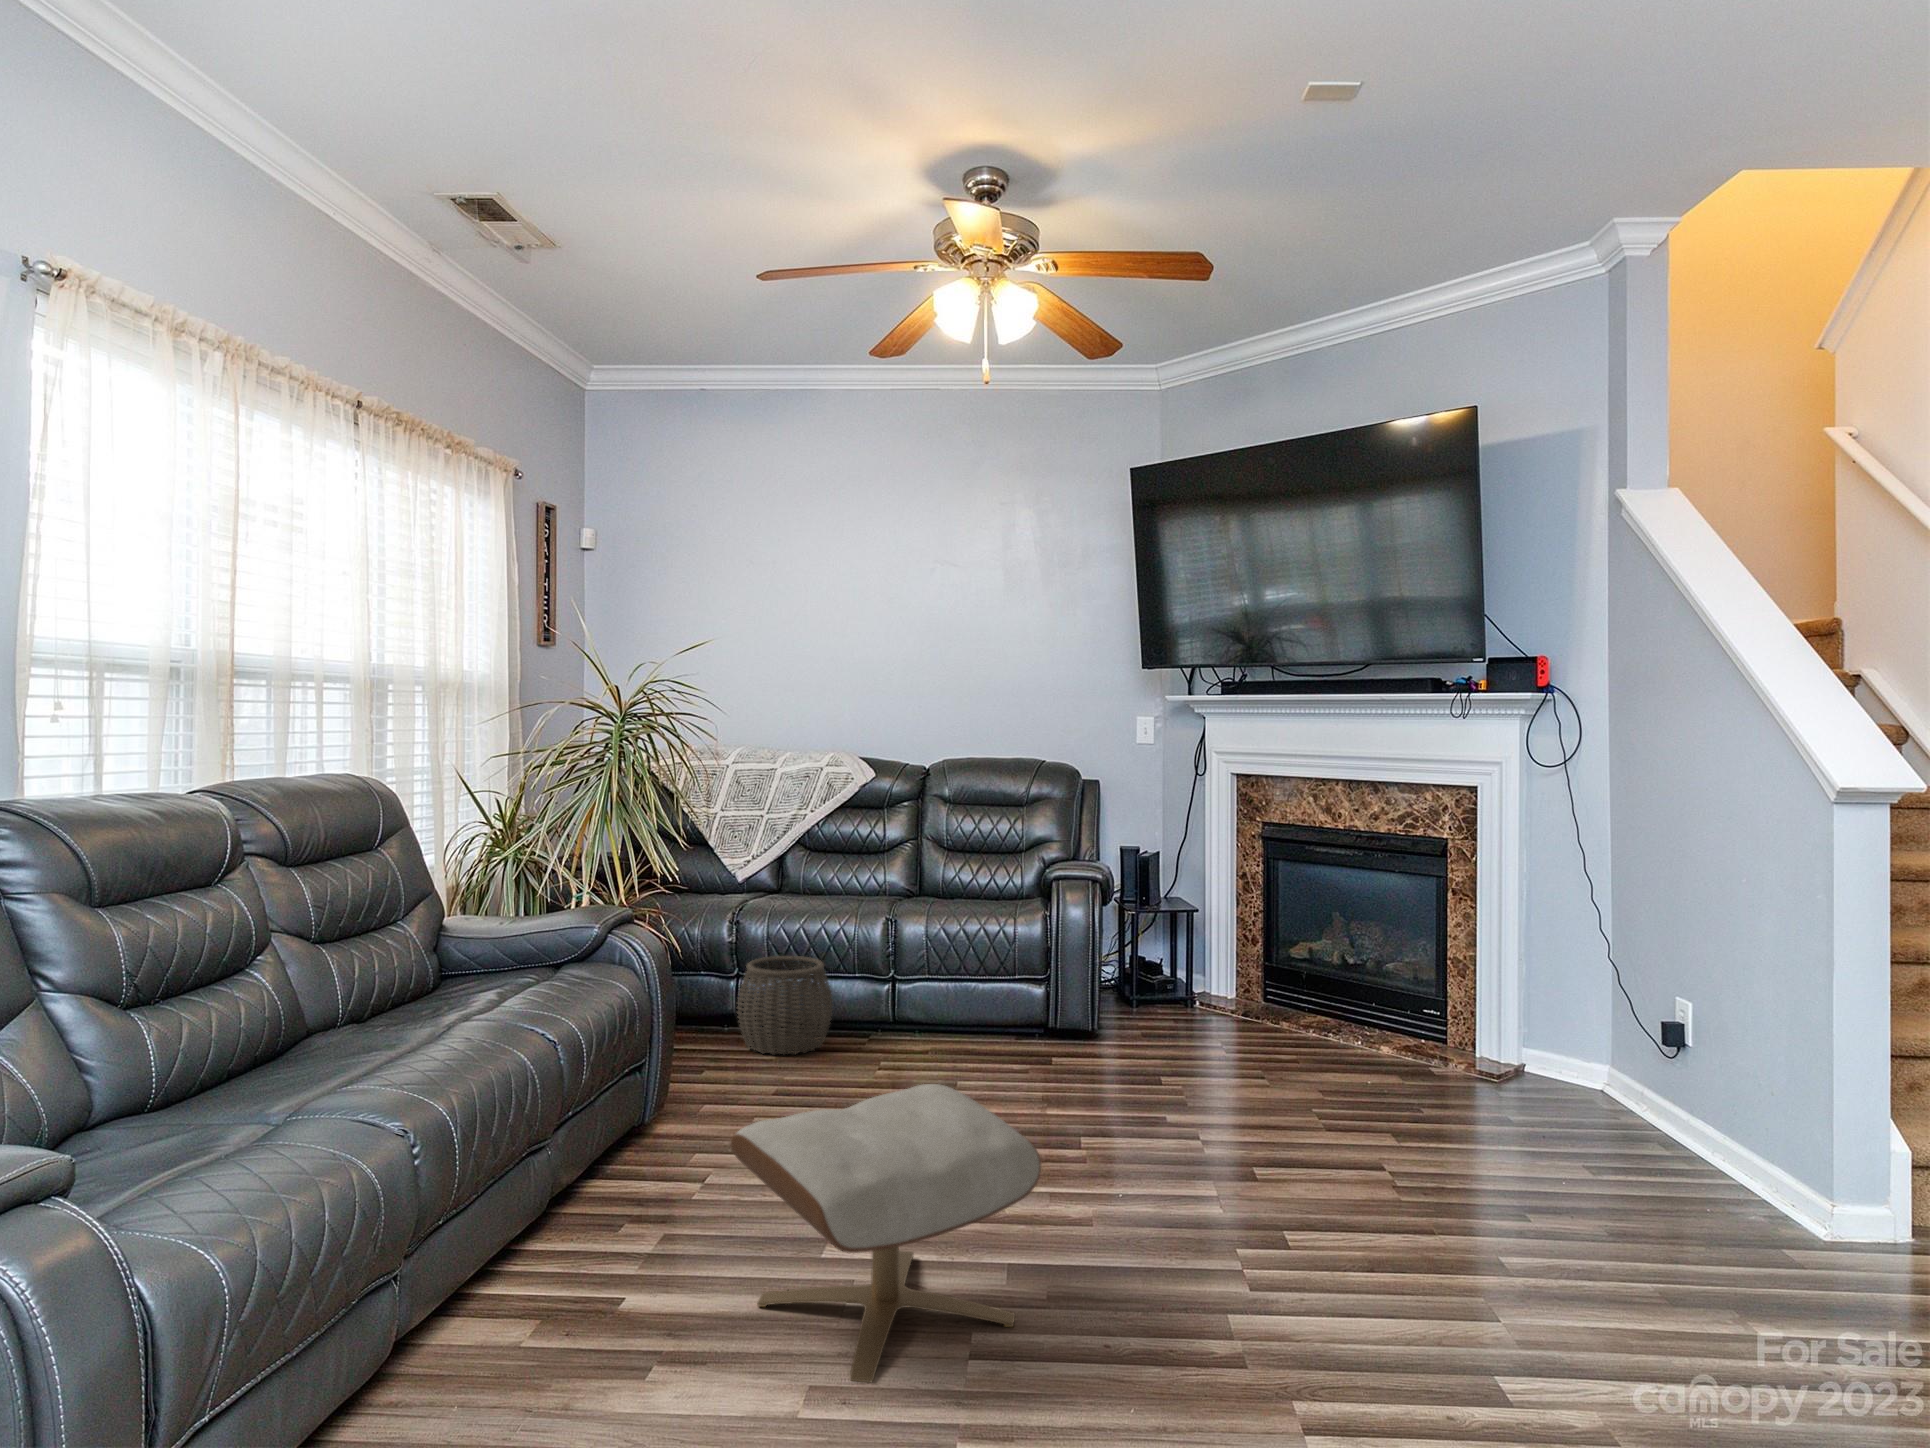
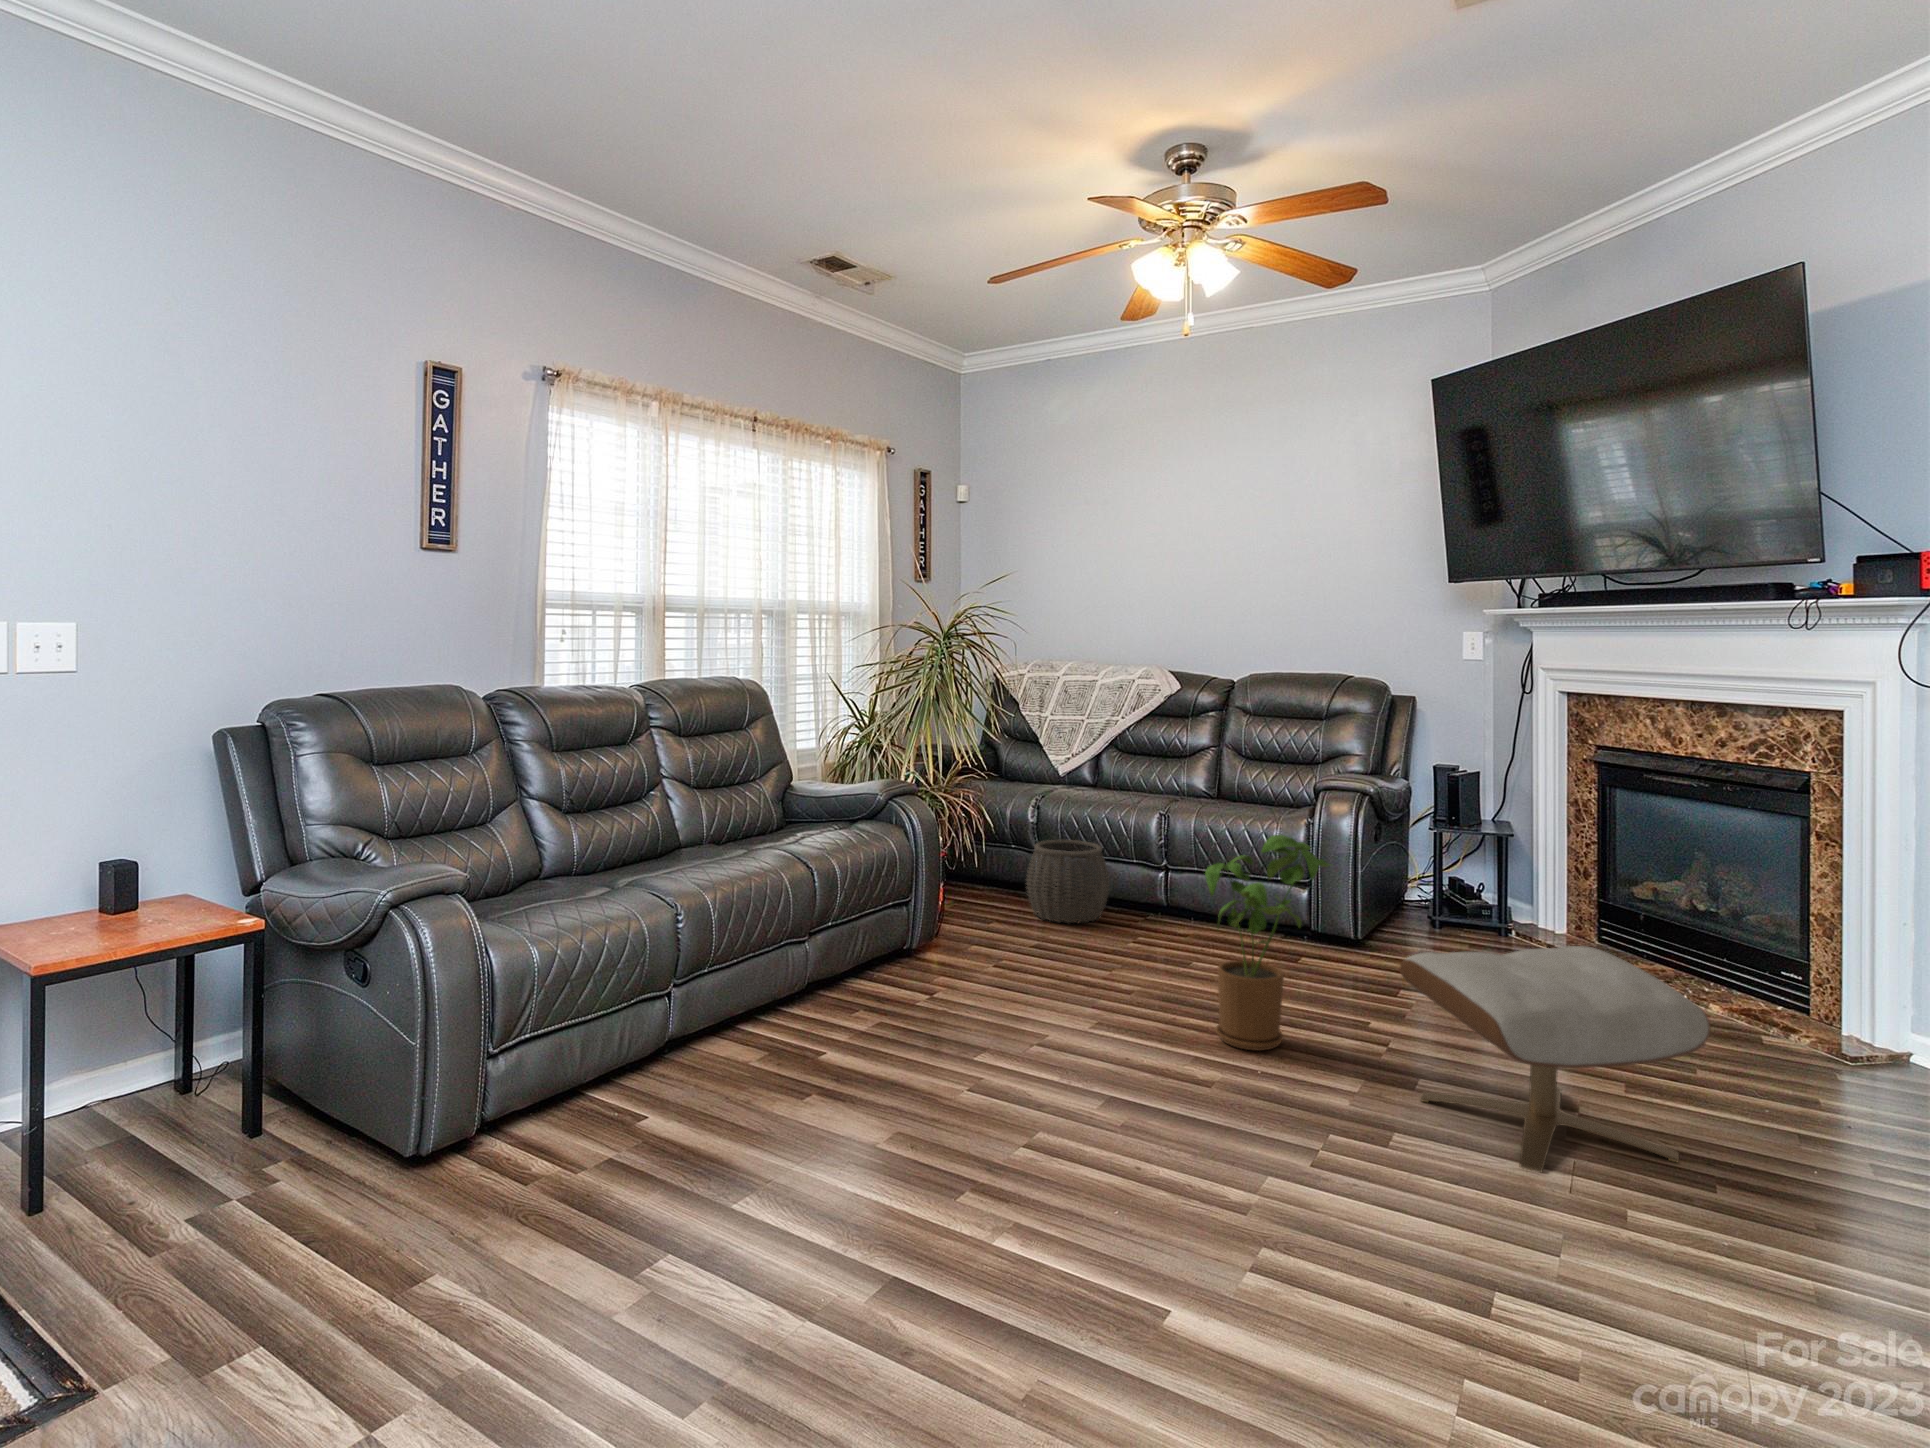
house plant: none [1030,935,1156,1166] -> present [1205,835,1332,1051]
ottoman: present [731,1084,1041,1383] -> present [1400,946,1710,1173]

